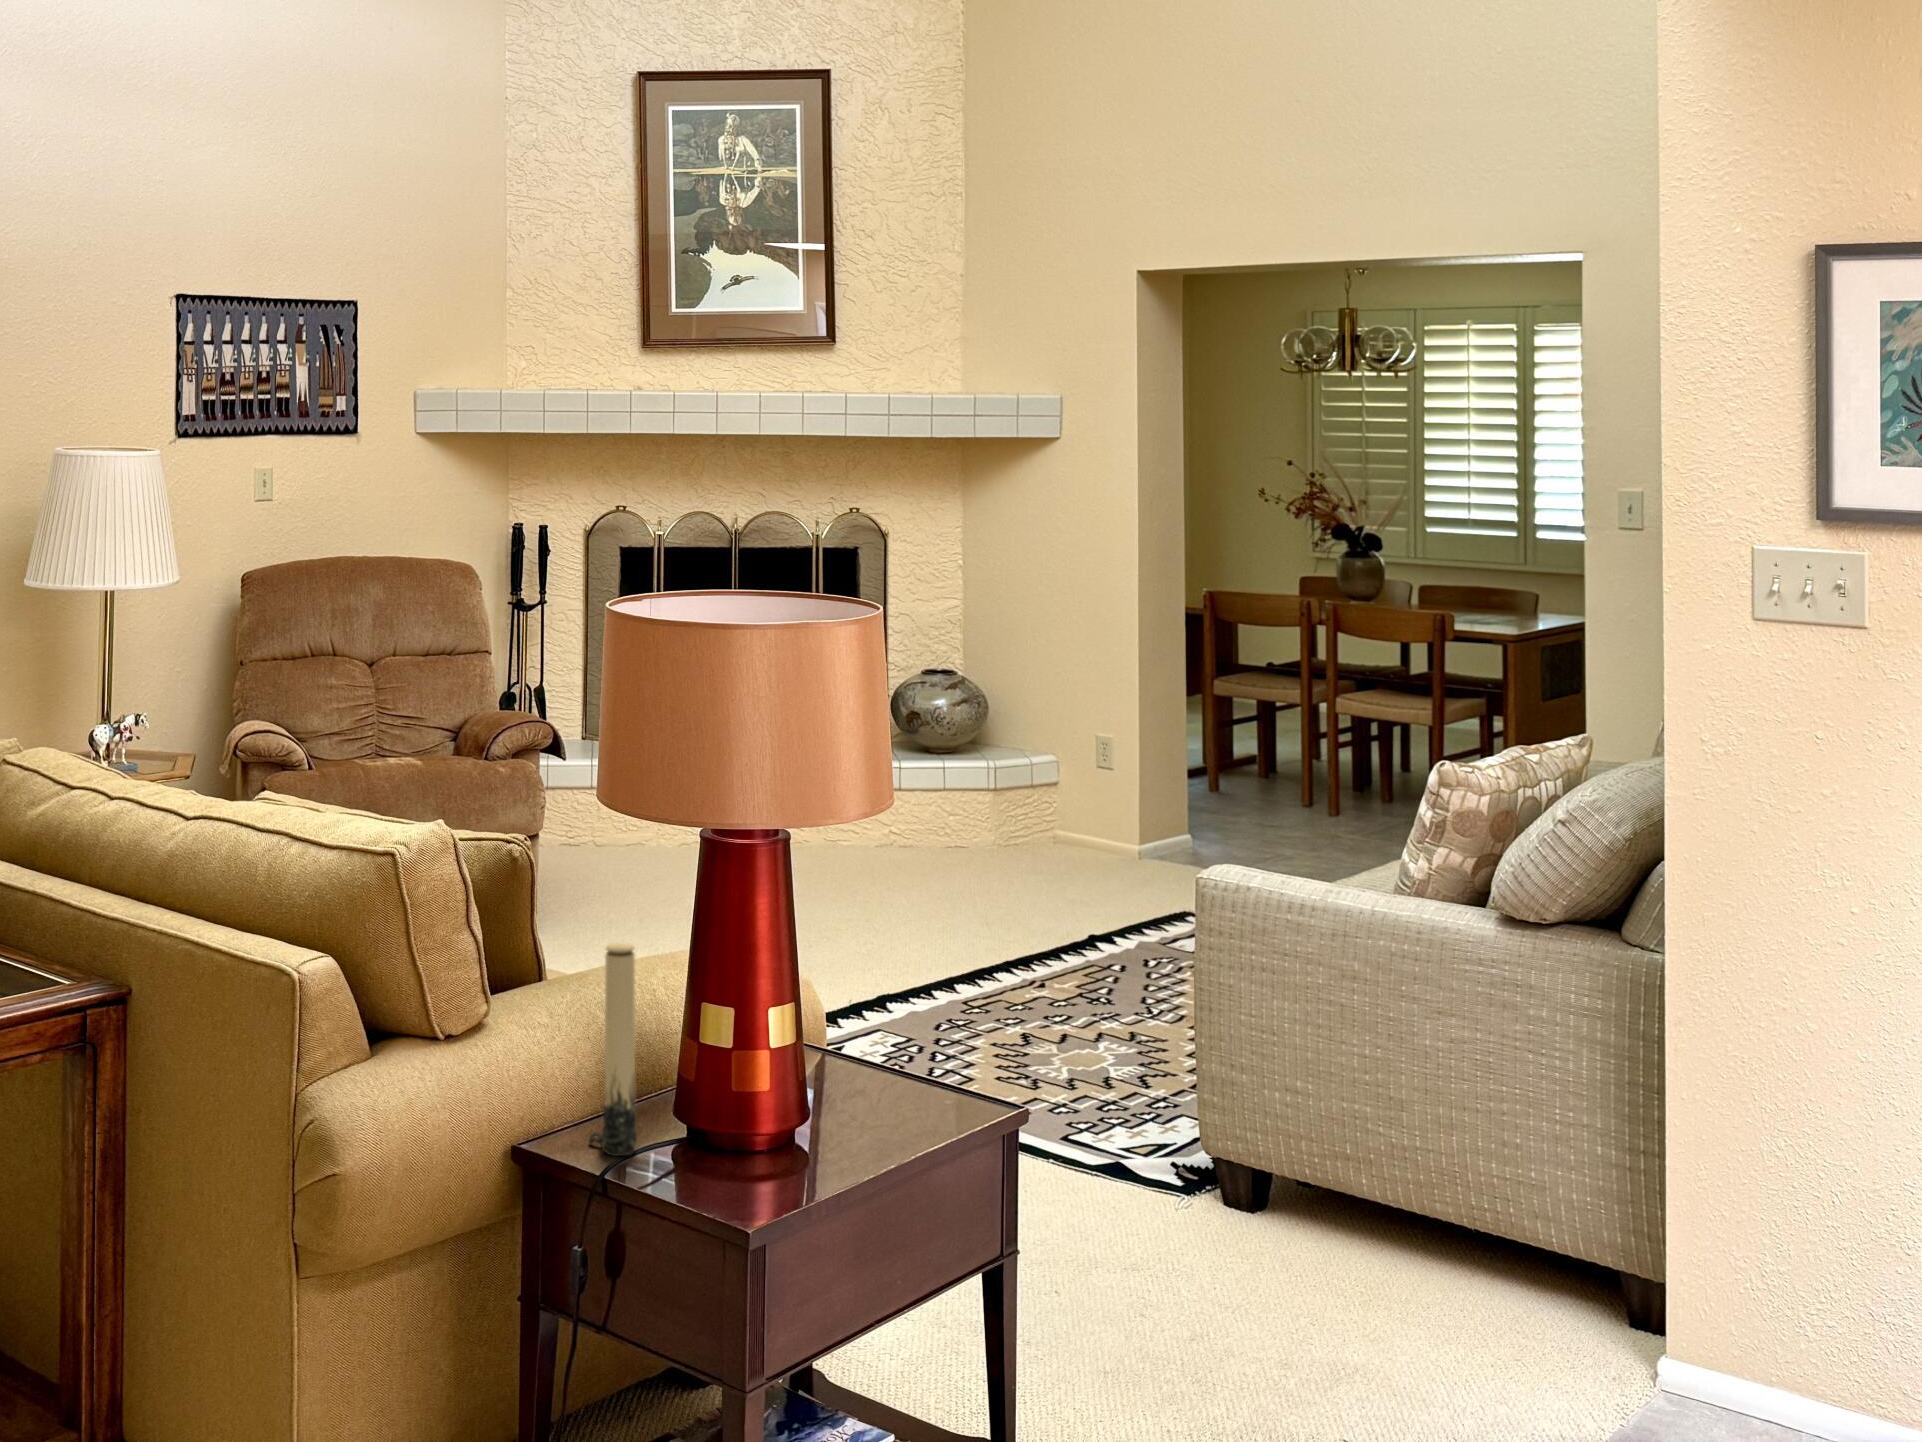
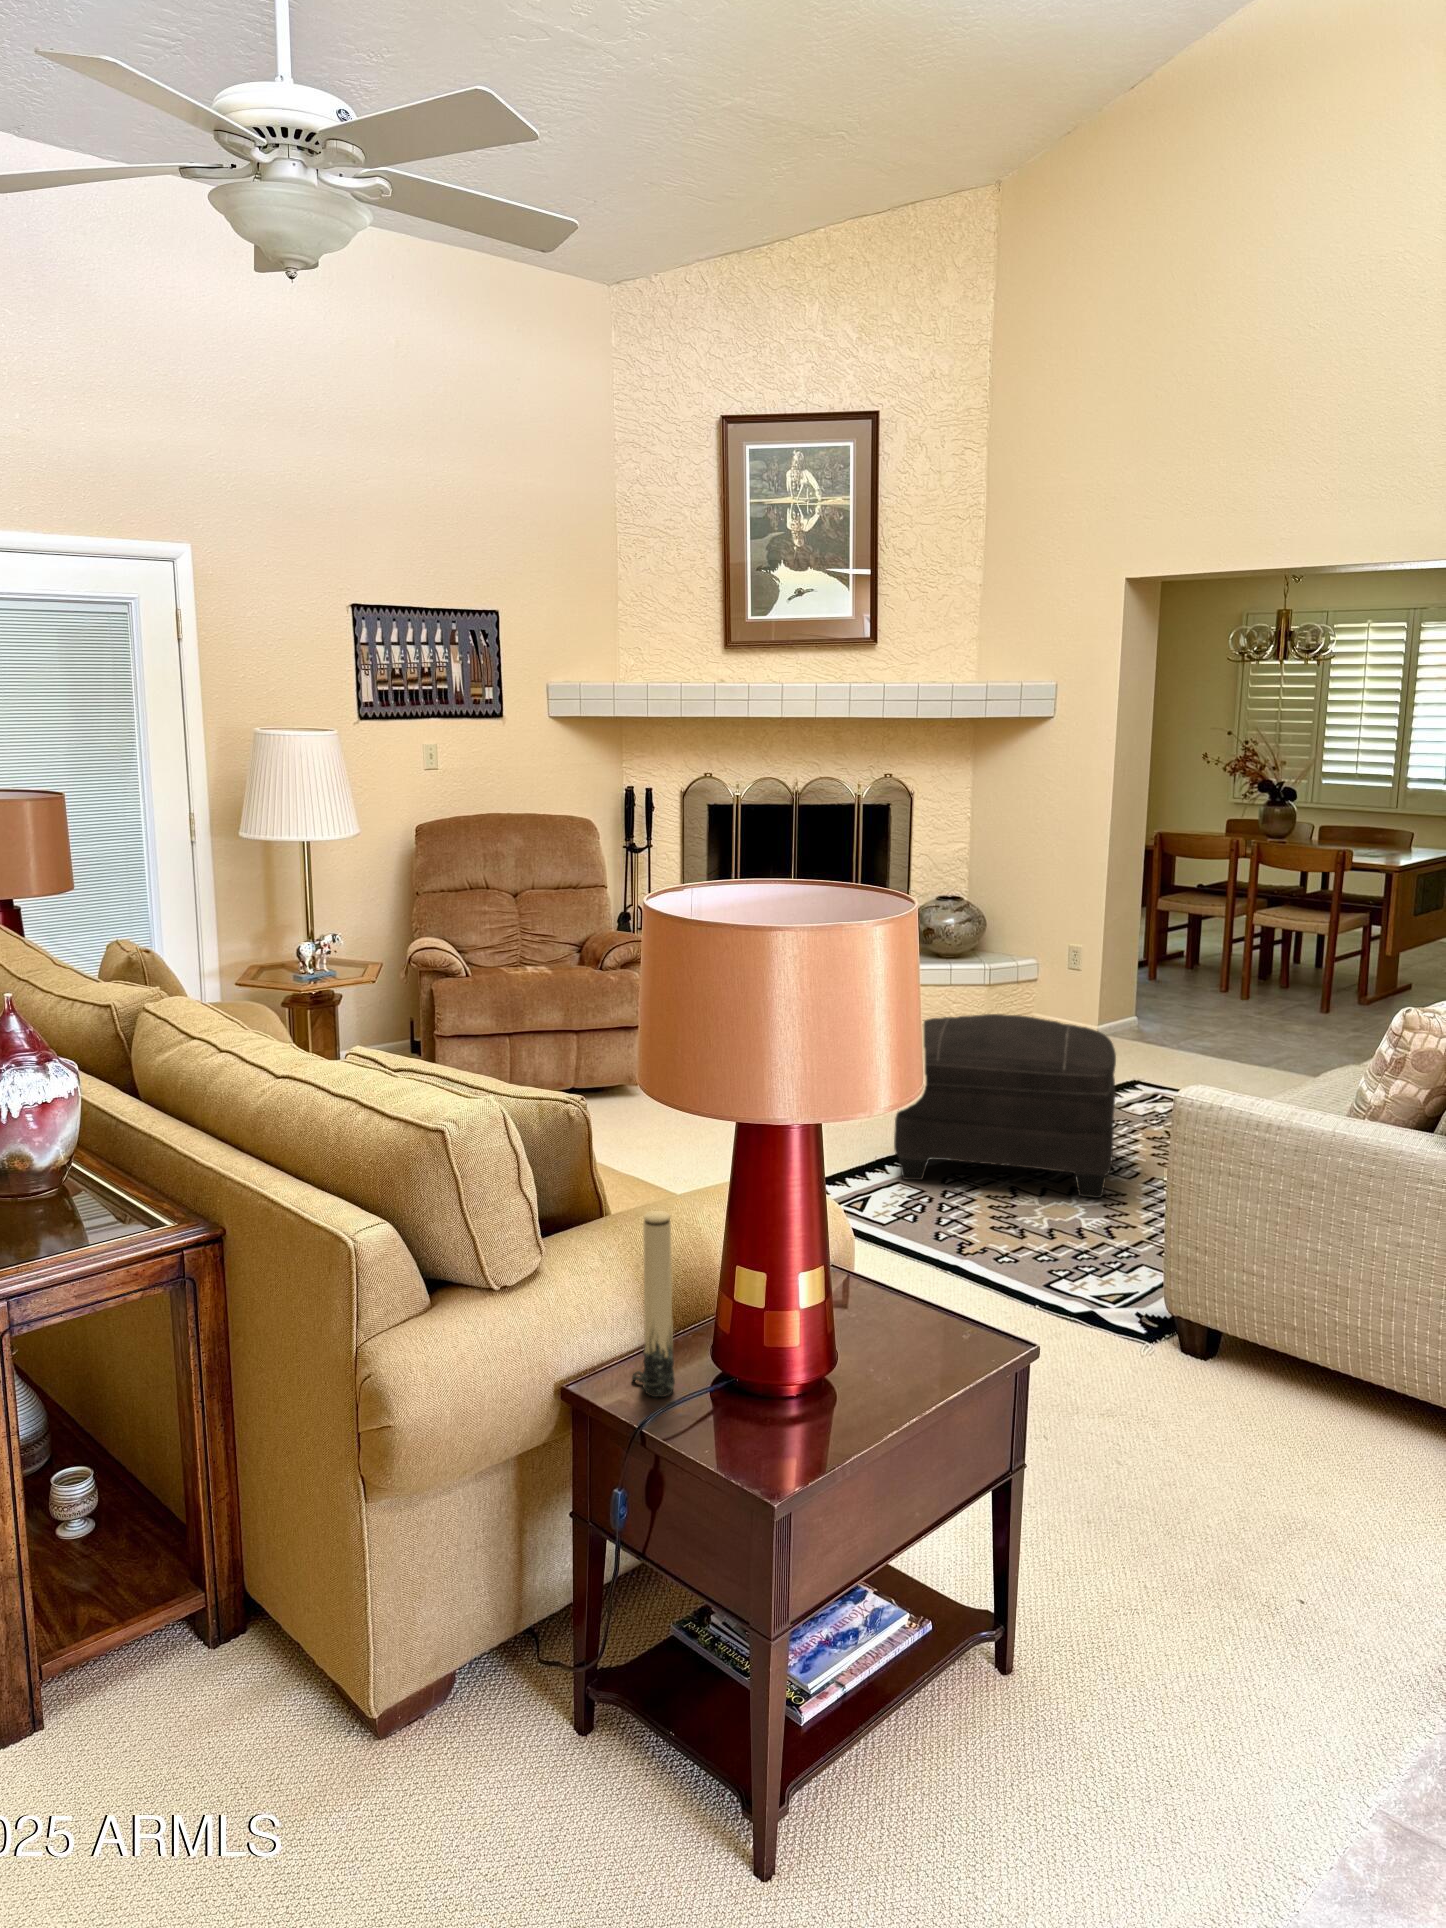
ottoman: none [871,808,1148,1042] -> present [894,1014,1116,1198]

